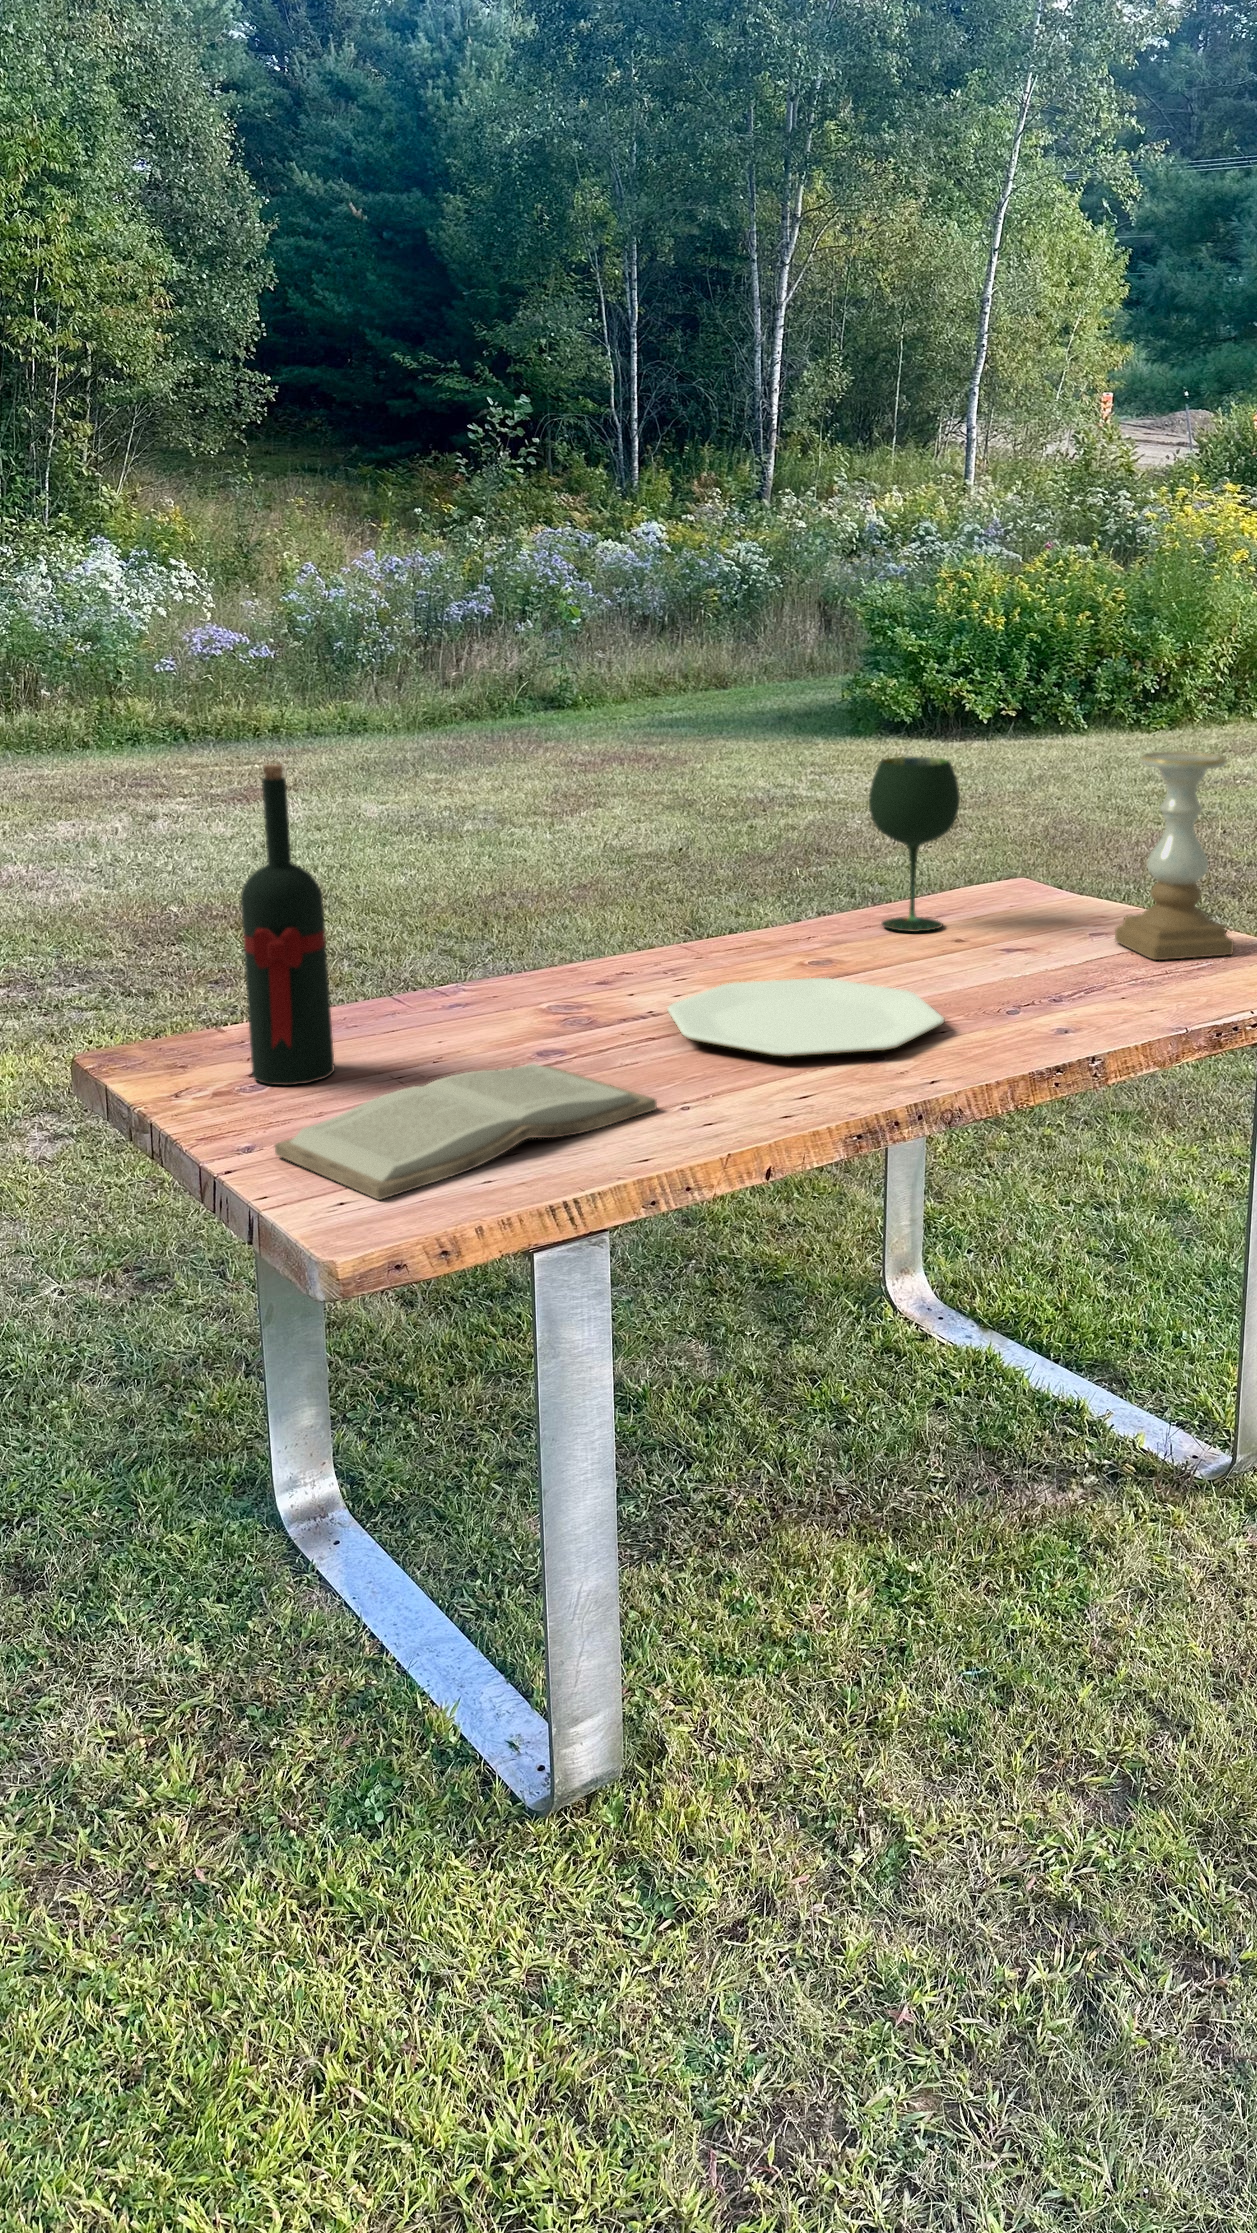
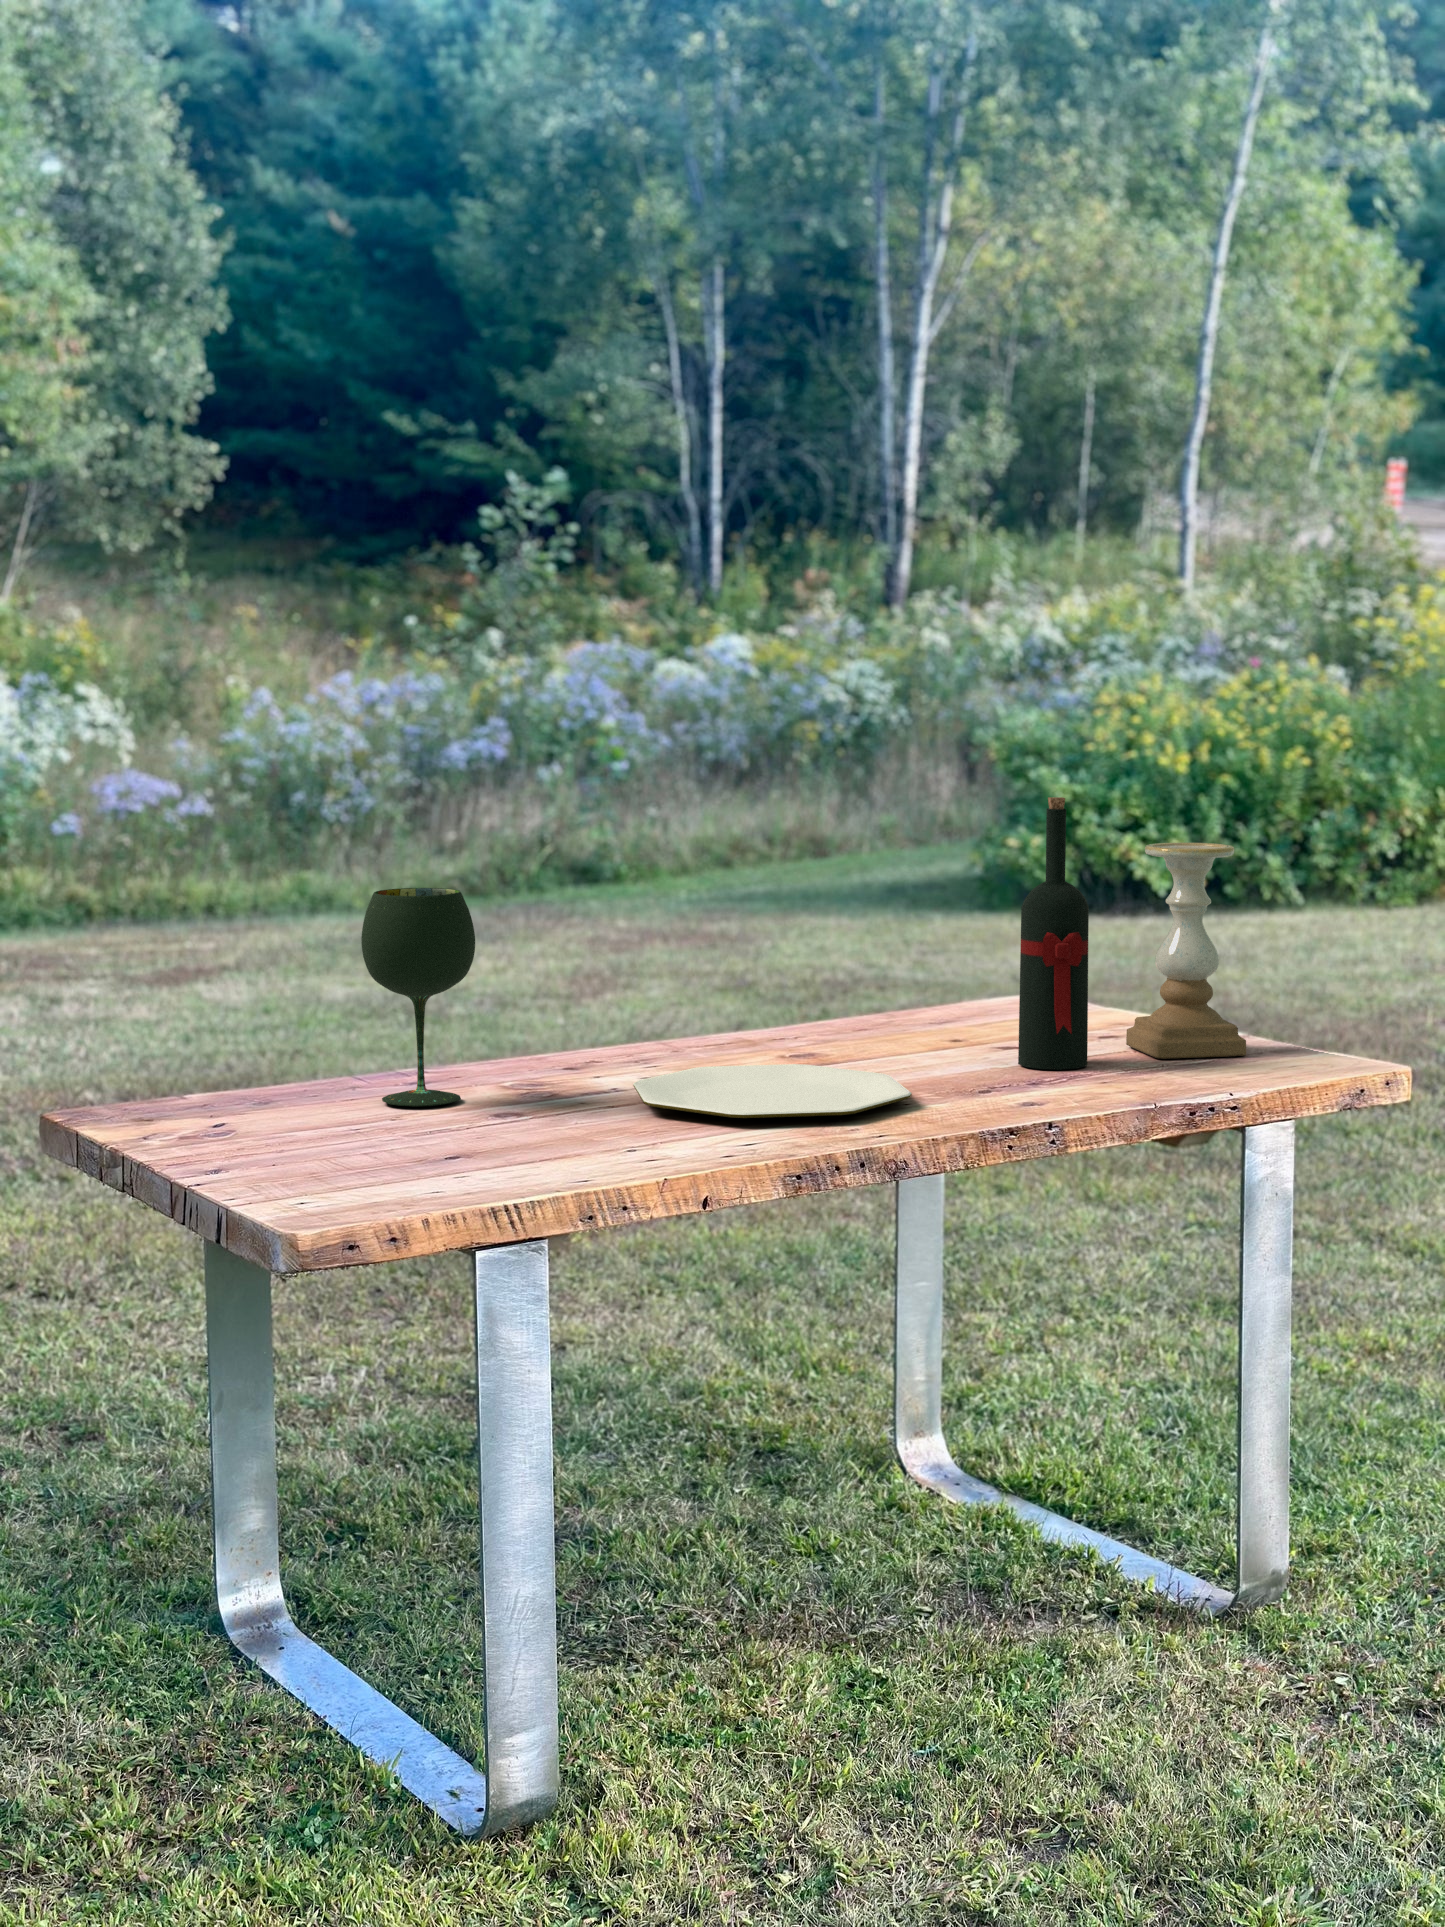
wine glass: present [869,757,960,932] -> present [361,888,475,1107]
wine bottle: present [241,764,335,1085] -> present [1018,797,1089,1070]
book: present [275,1064,657,1200] -> none [240,1116,606,1204]

